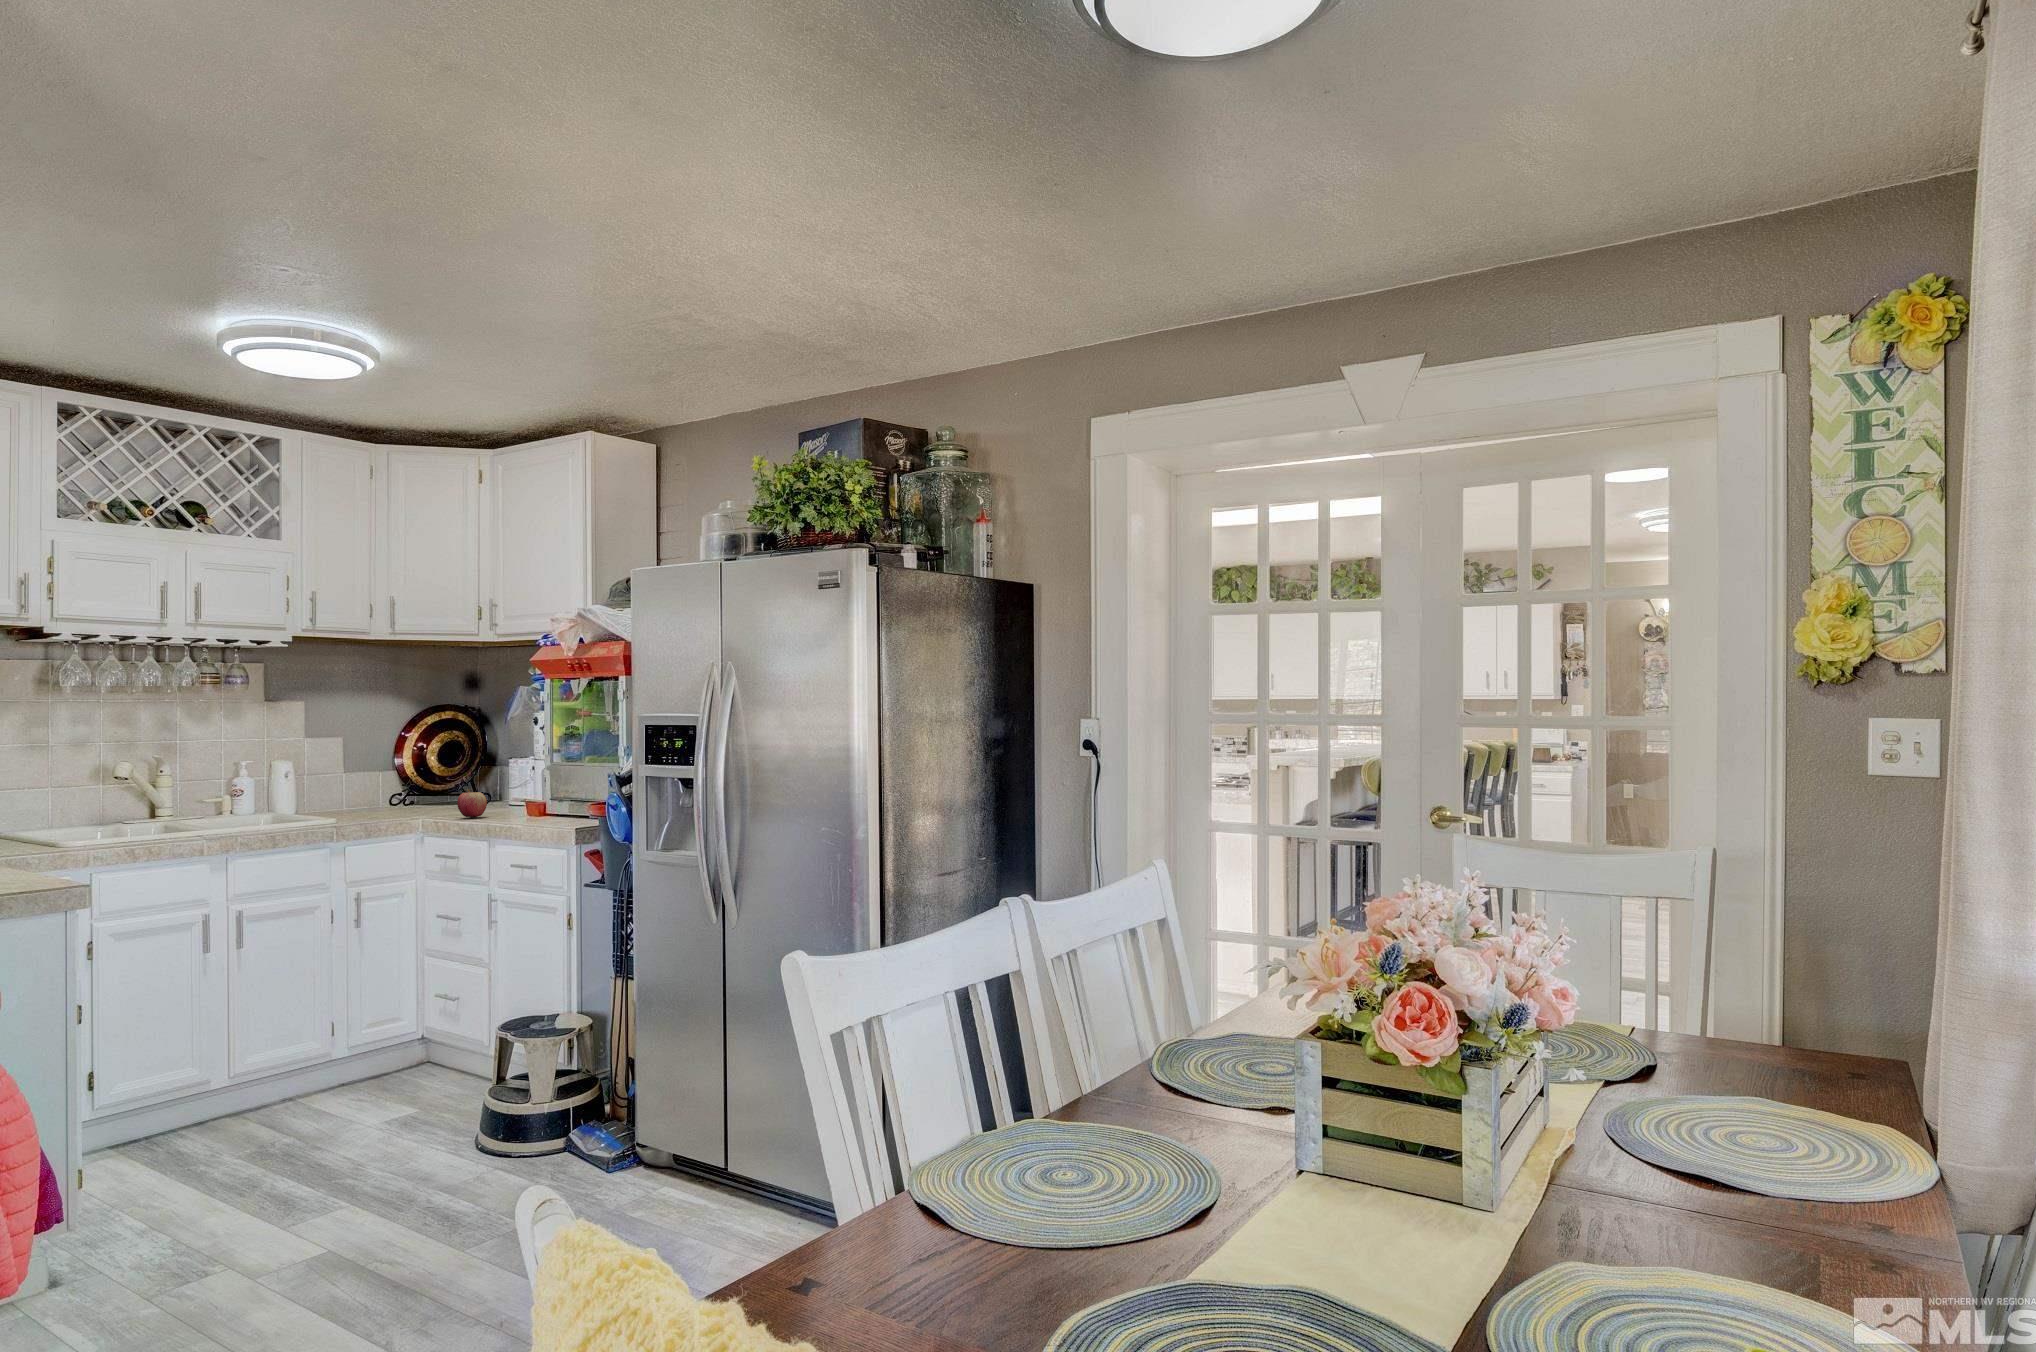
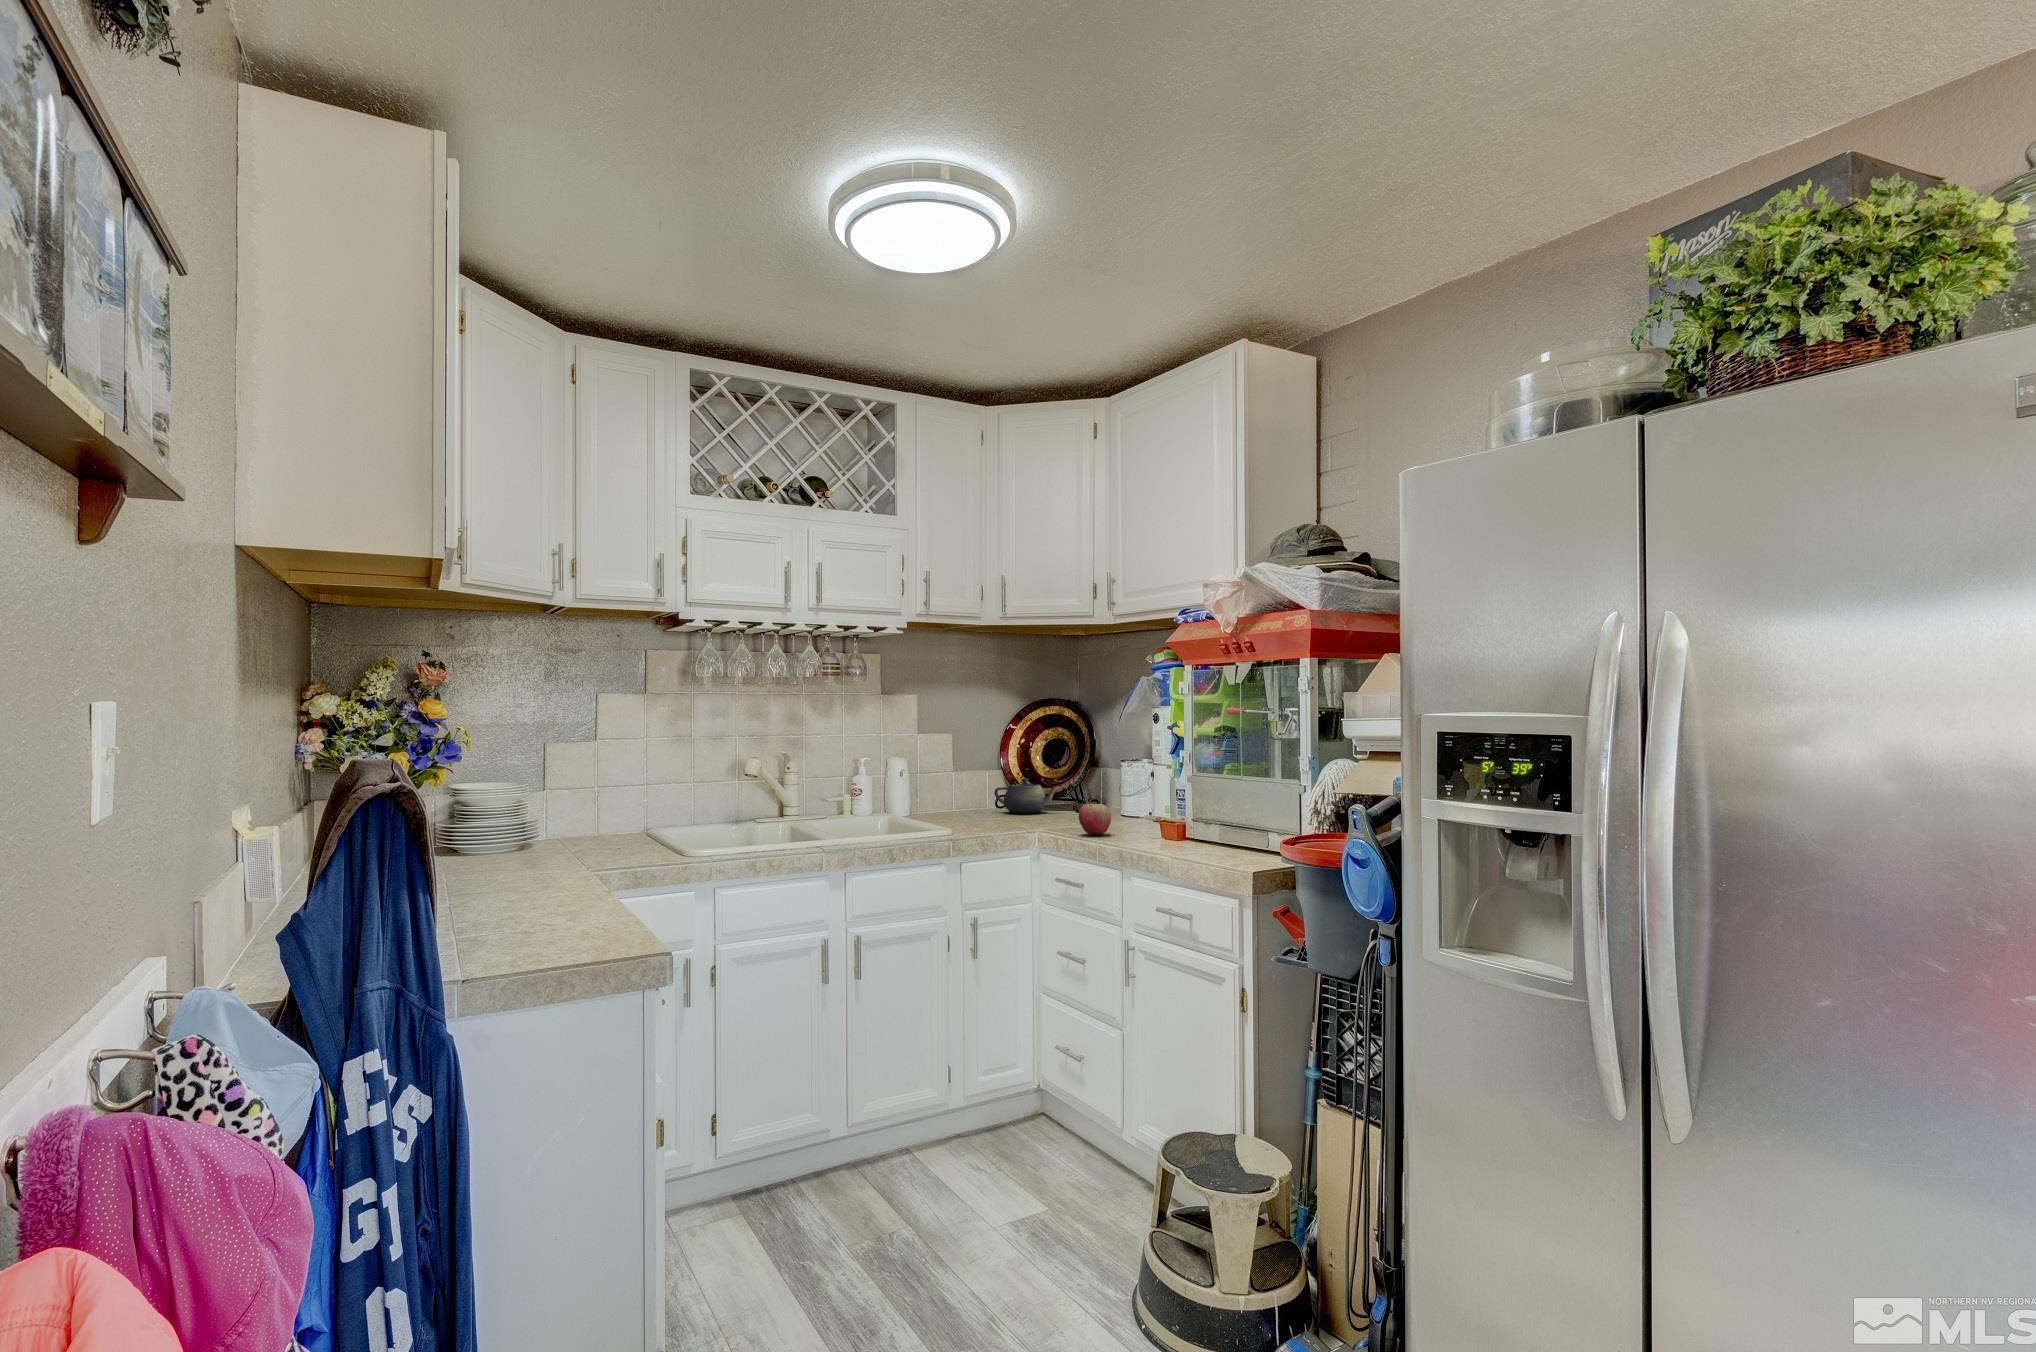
teapot: none [386,777,452,808] -> present [994,778,1060,813]

